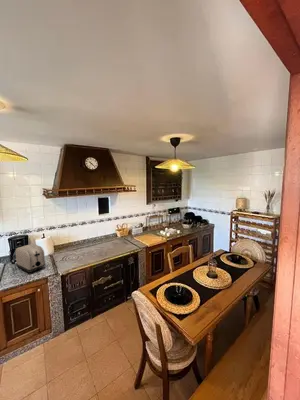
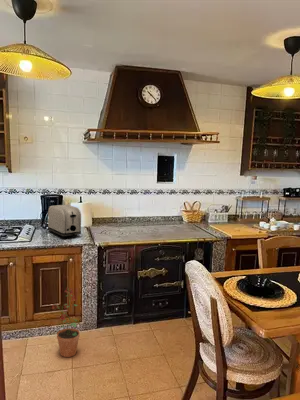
potted plant: none [22,316,50,376] -> present [52,287,80,357]

